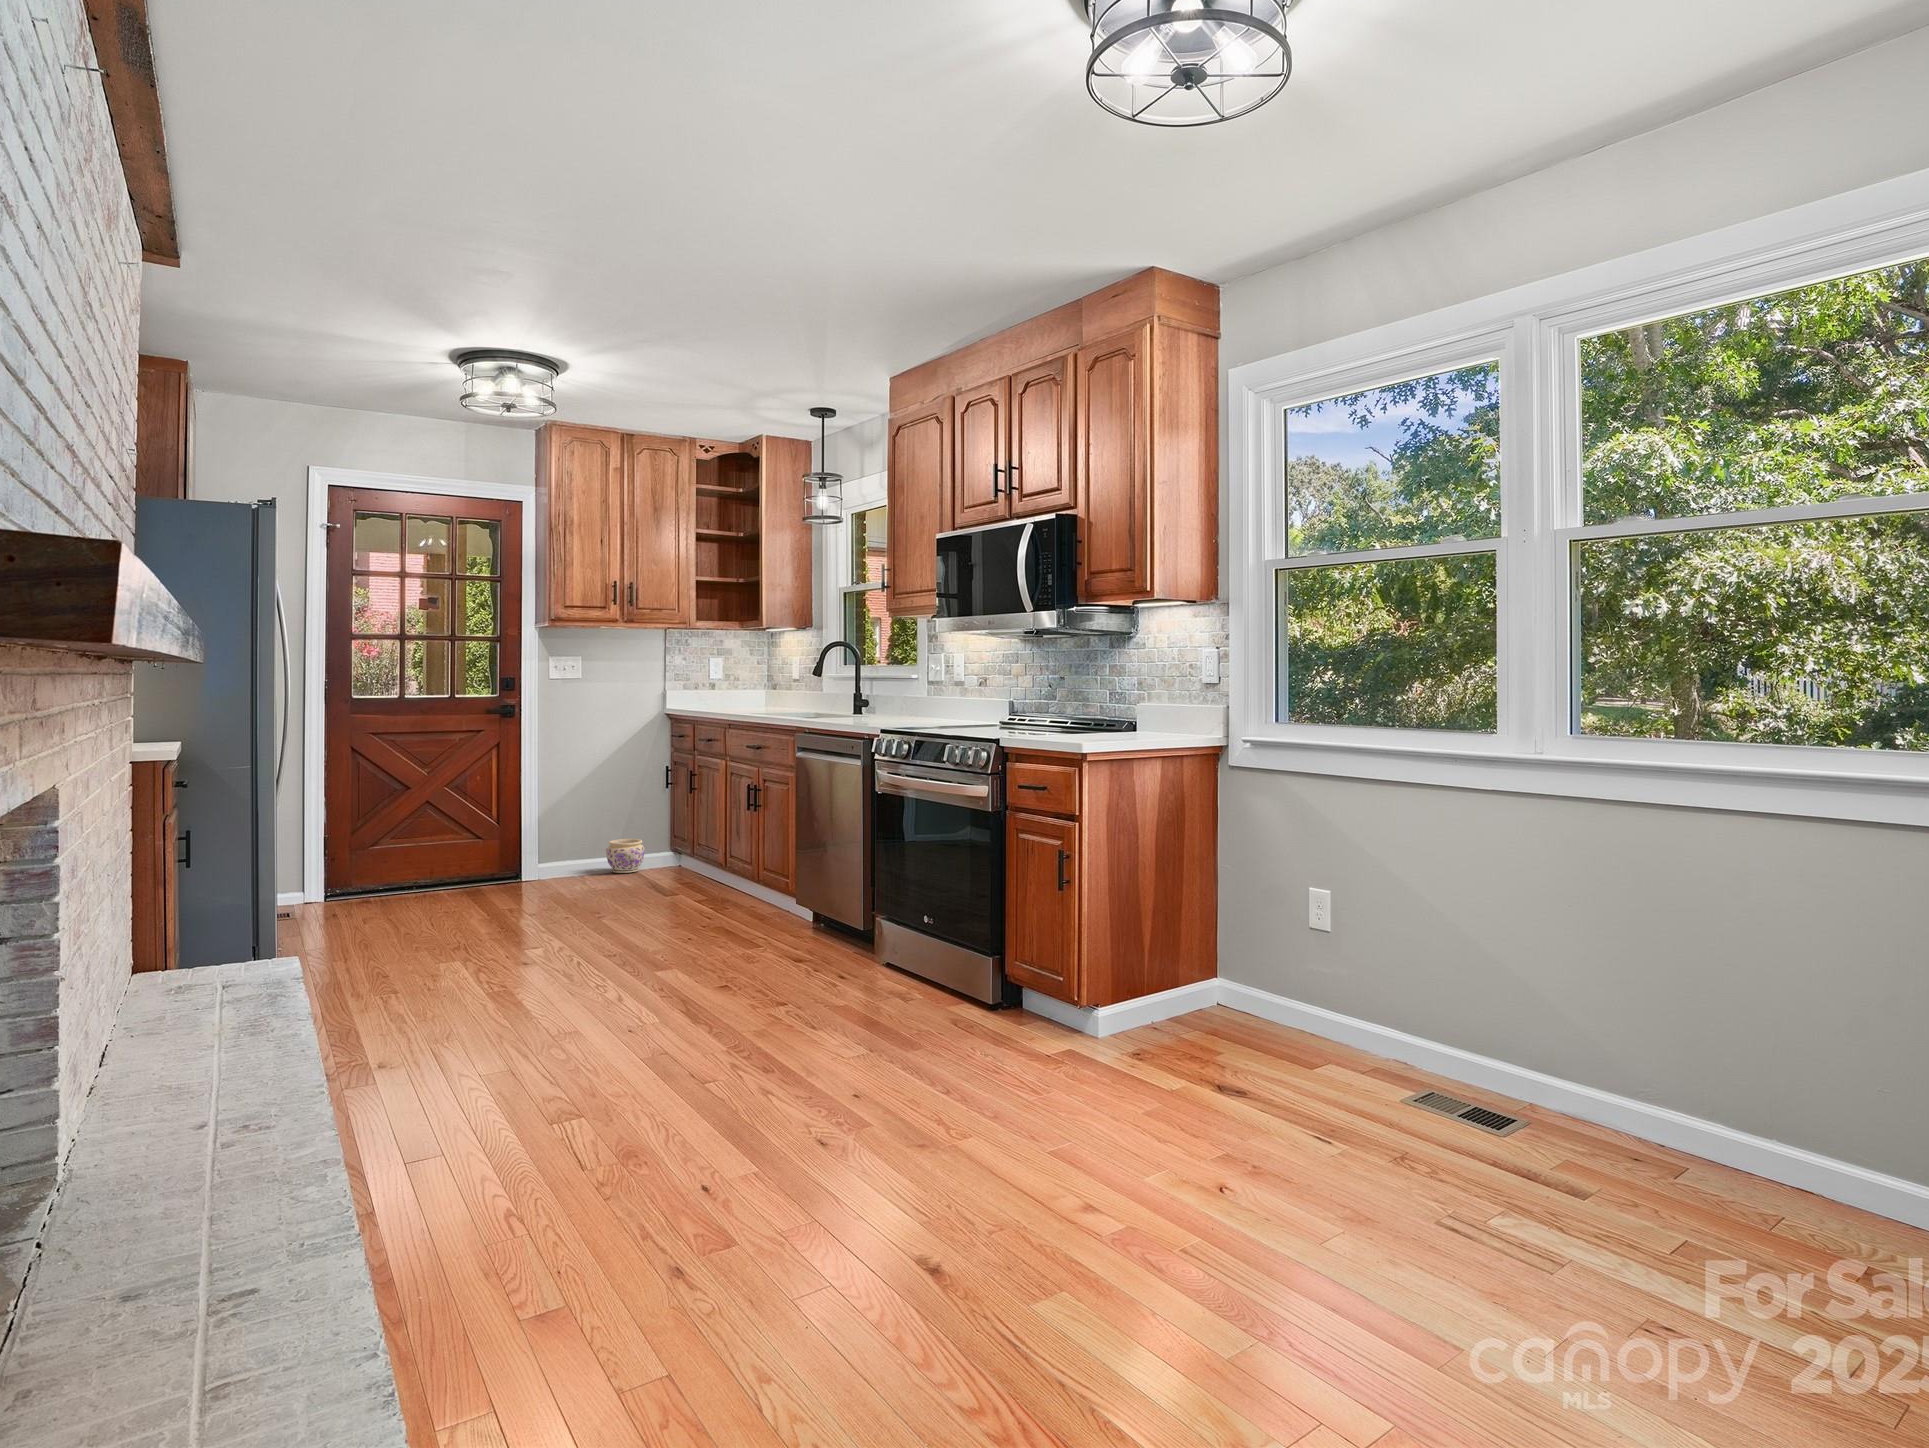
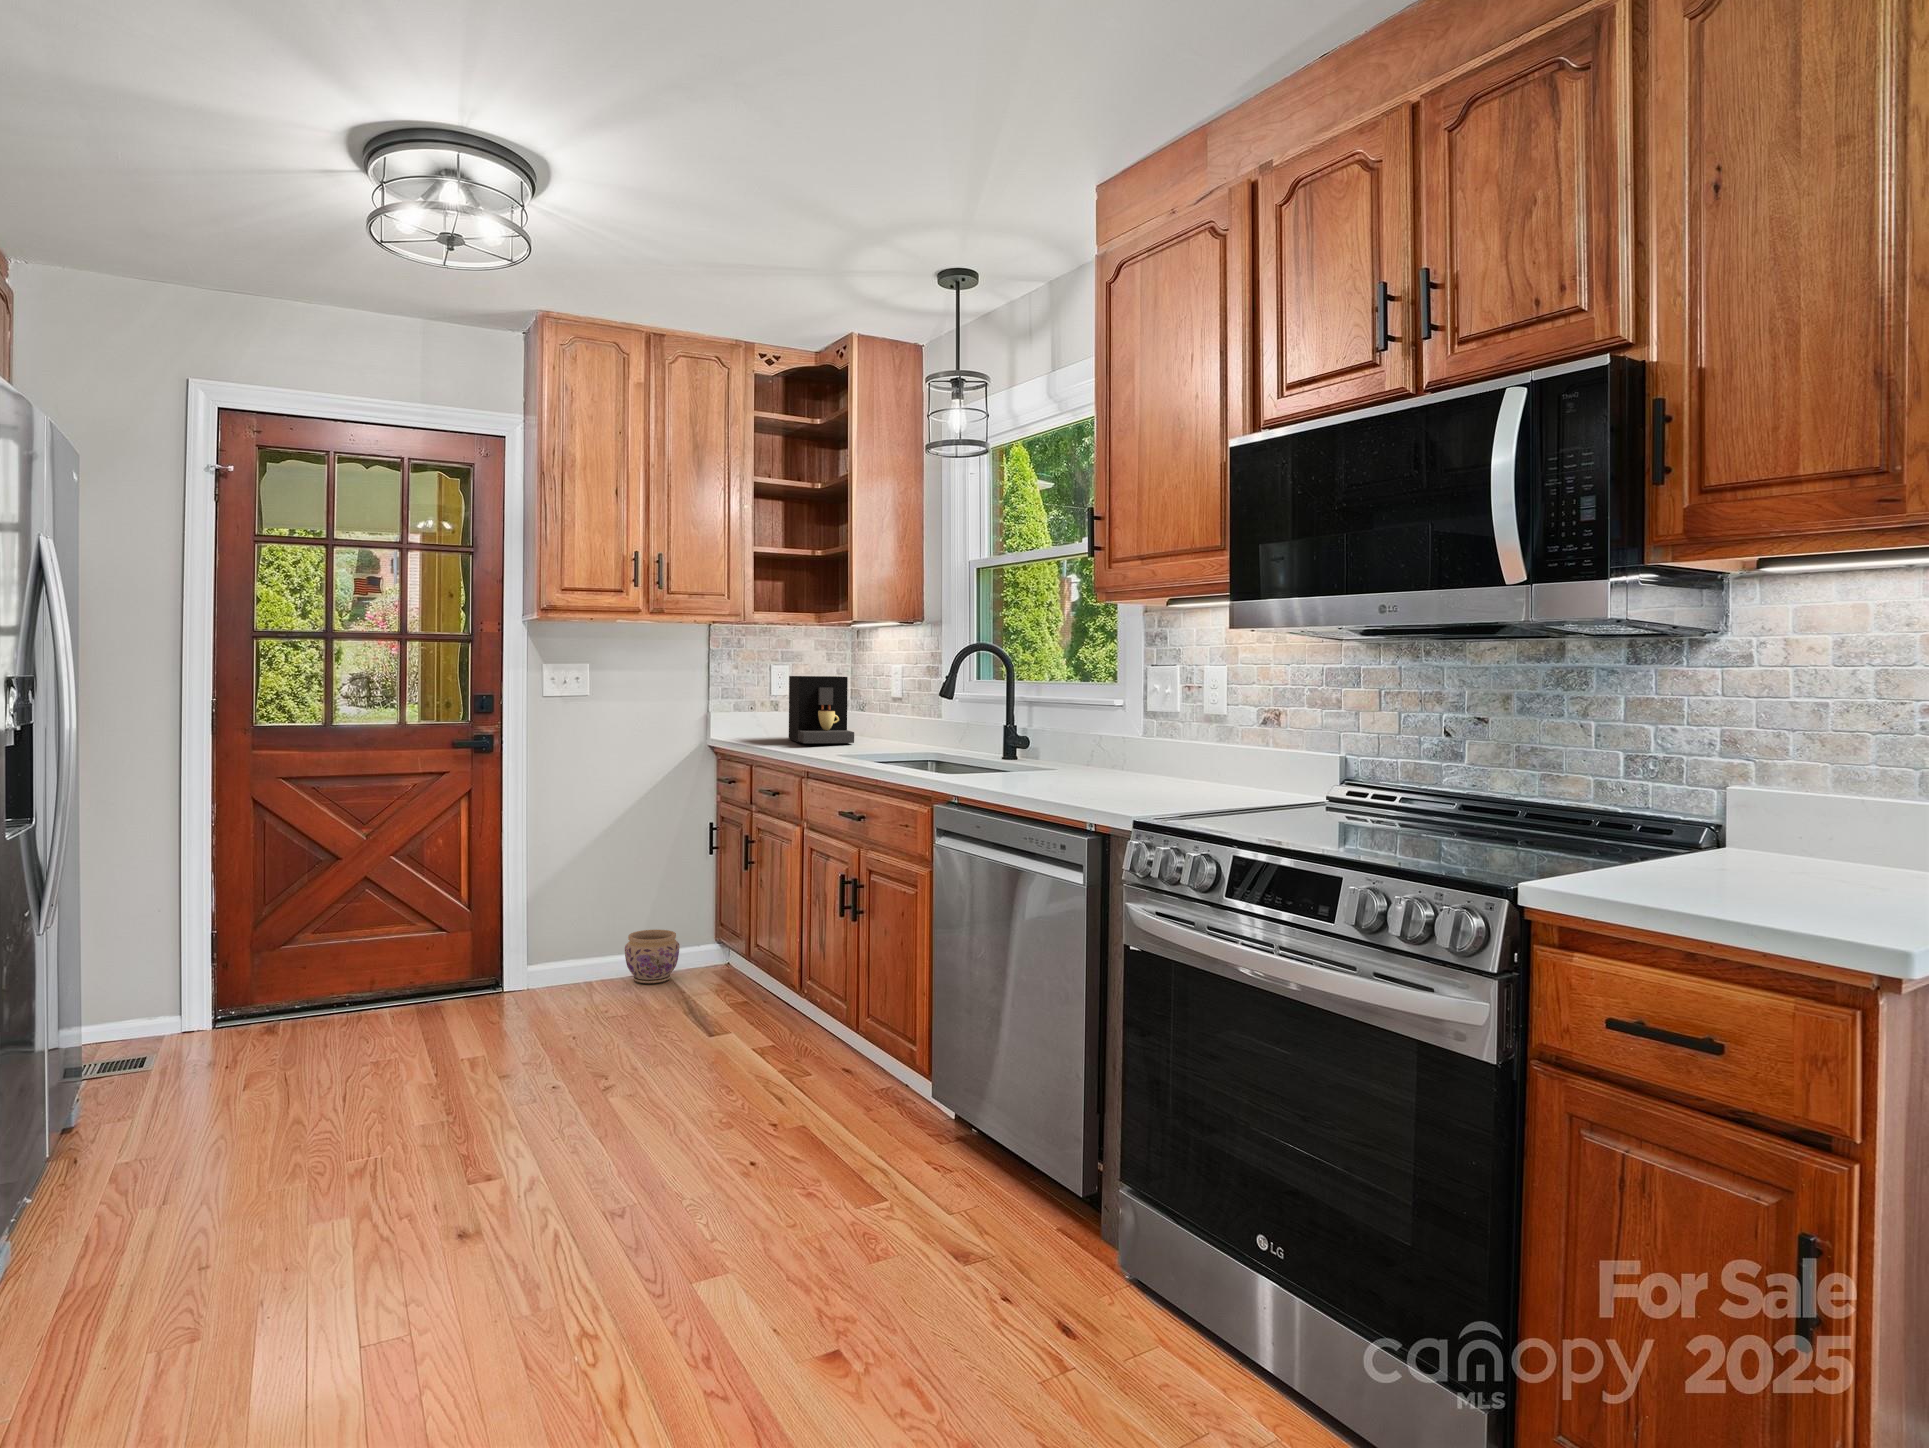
coffee maker: none [720,665,762,708] -> present [789,676,854,743]

